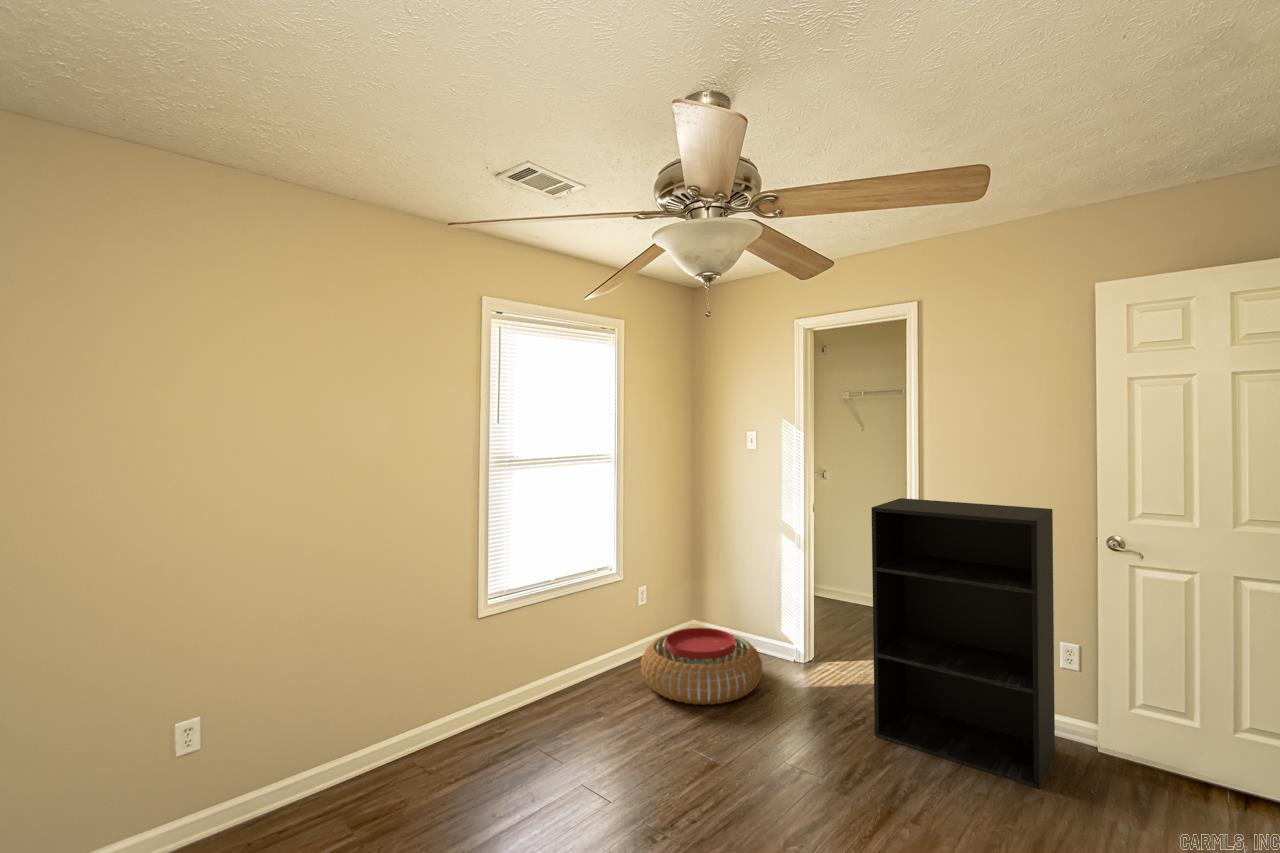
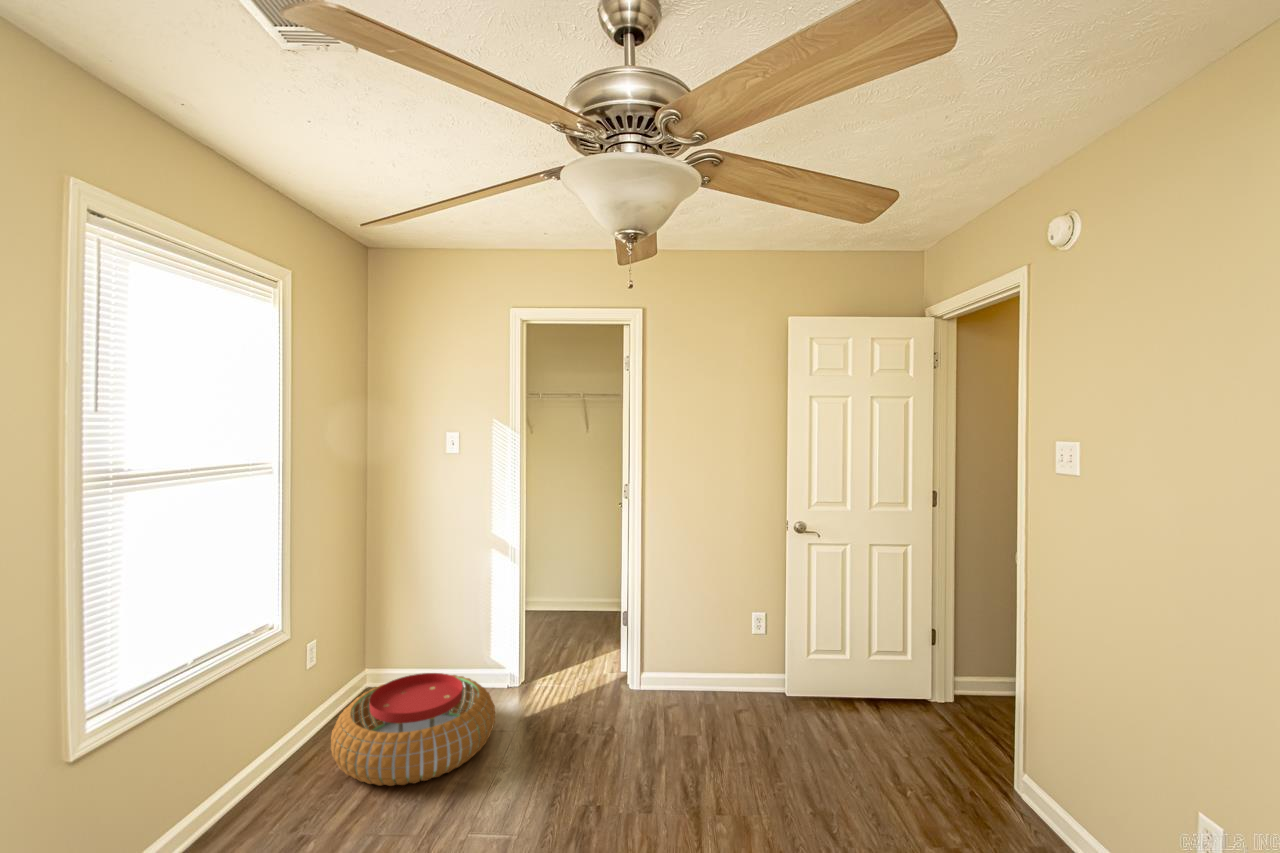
bookshelf: present [872,498,1055,788] -> none [634,499,780,747]

